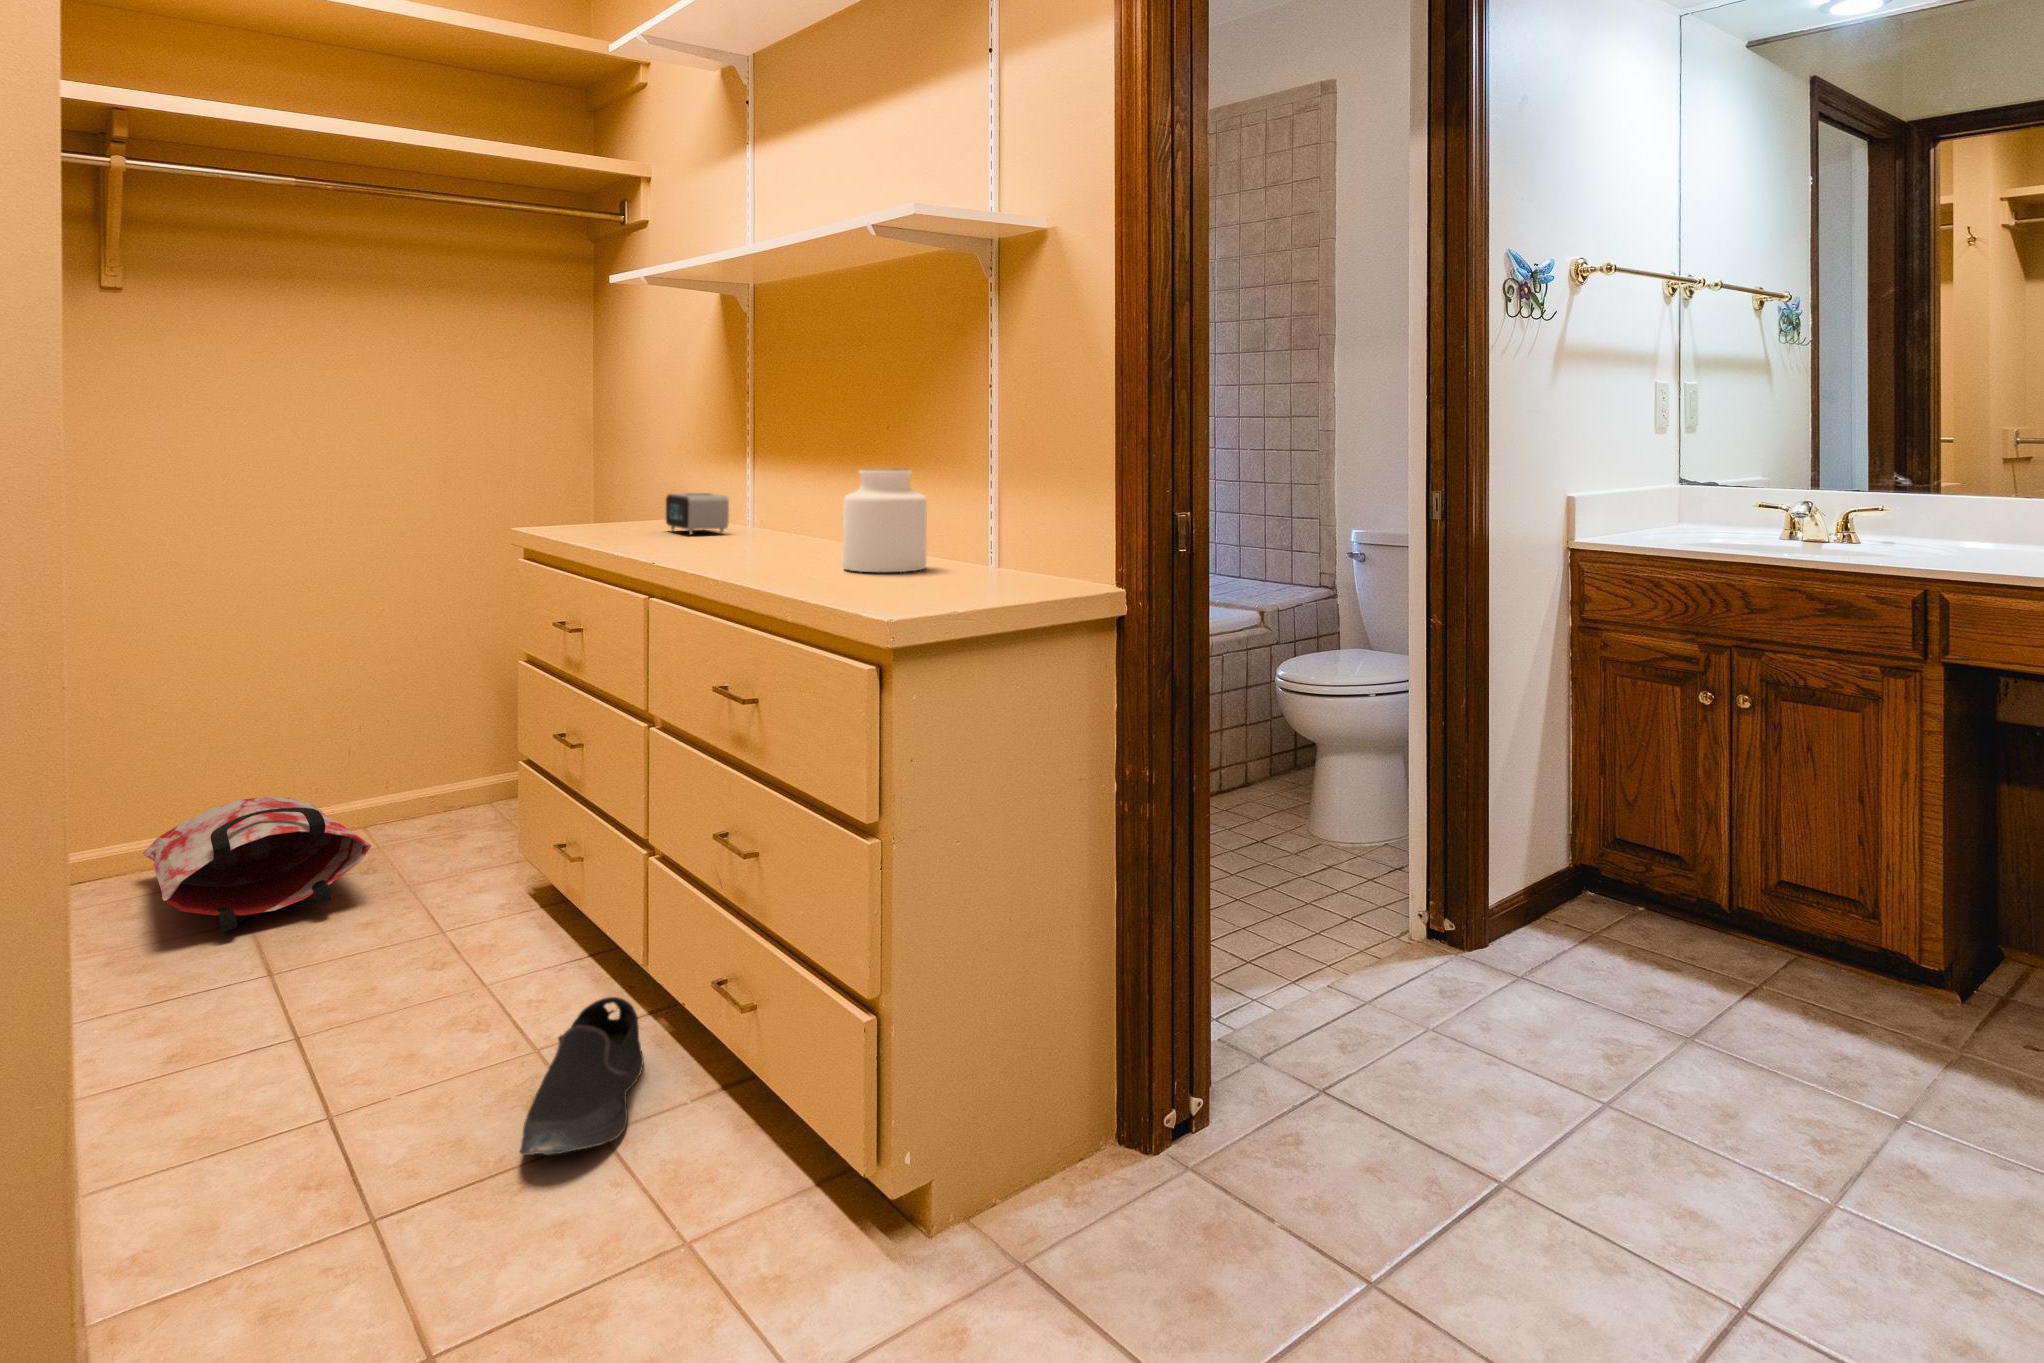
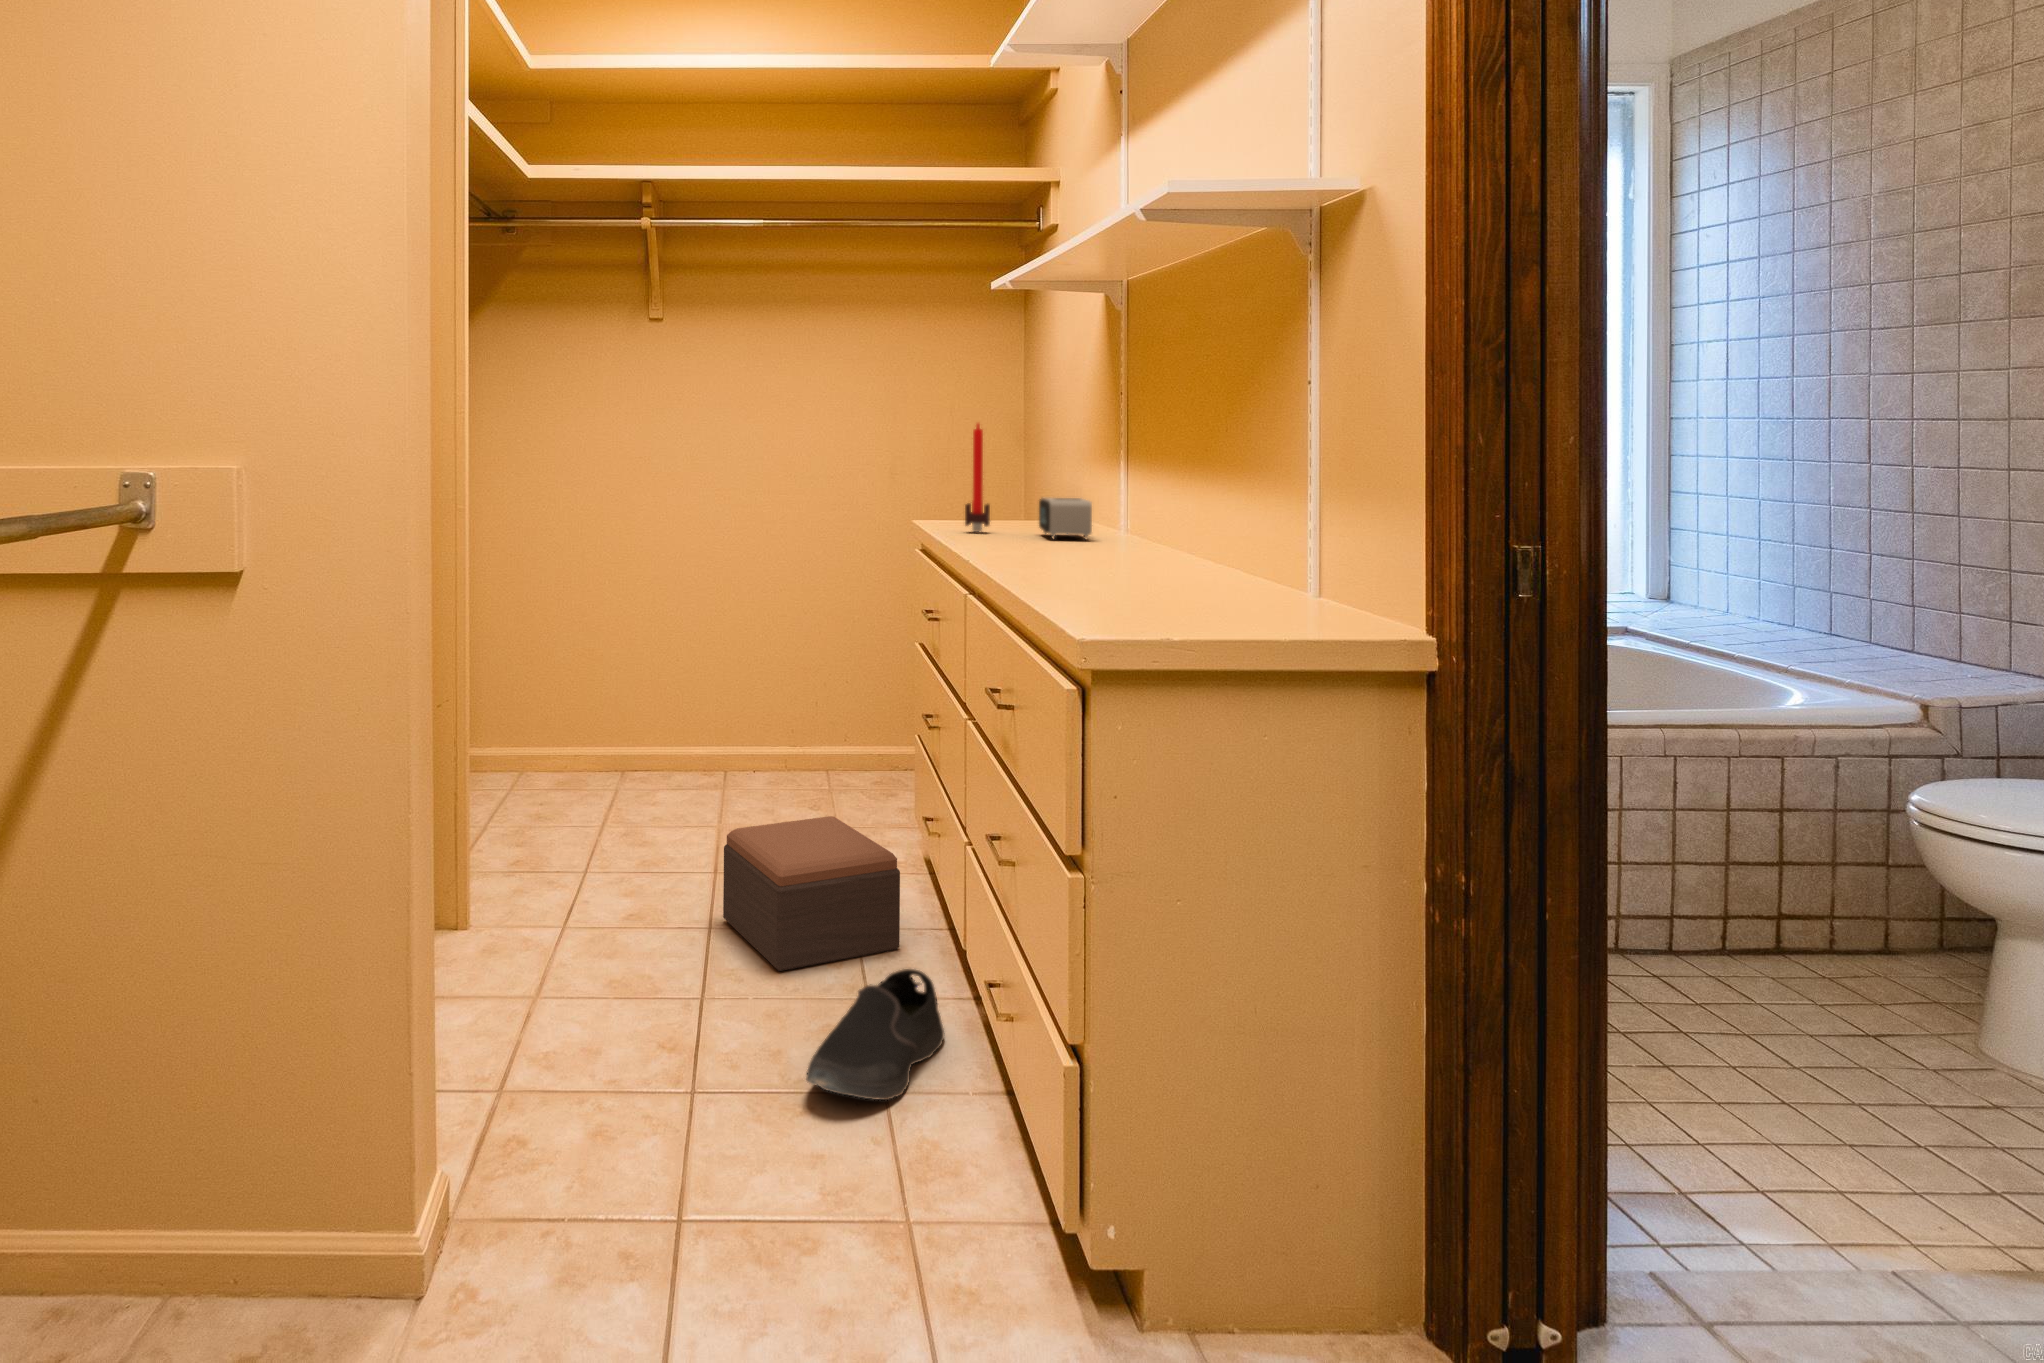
candle: none [589,417,614,532] -> present [965,423,990,532]
jar: present [843,468,927,572] -> none [1131,476,1229,592]
bag: present [143,797,371,932] -> none [654,733,799,834]
footstool: none [317,863,551,1053] -> present [723,816,900,971]

